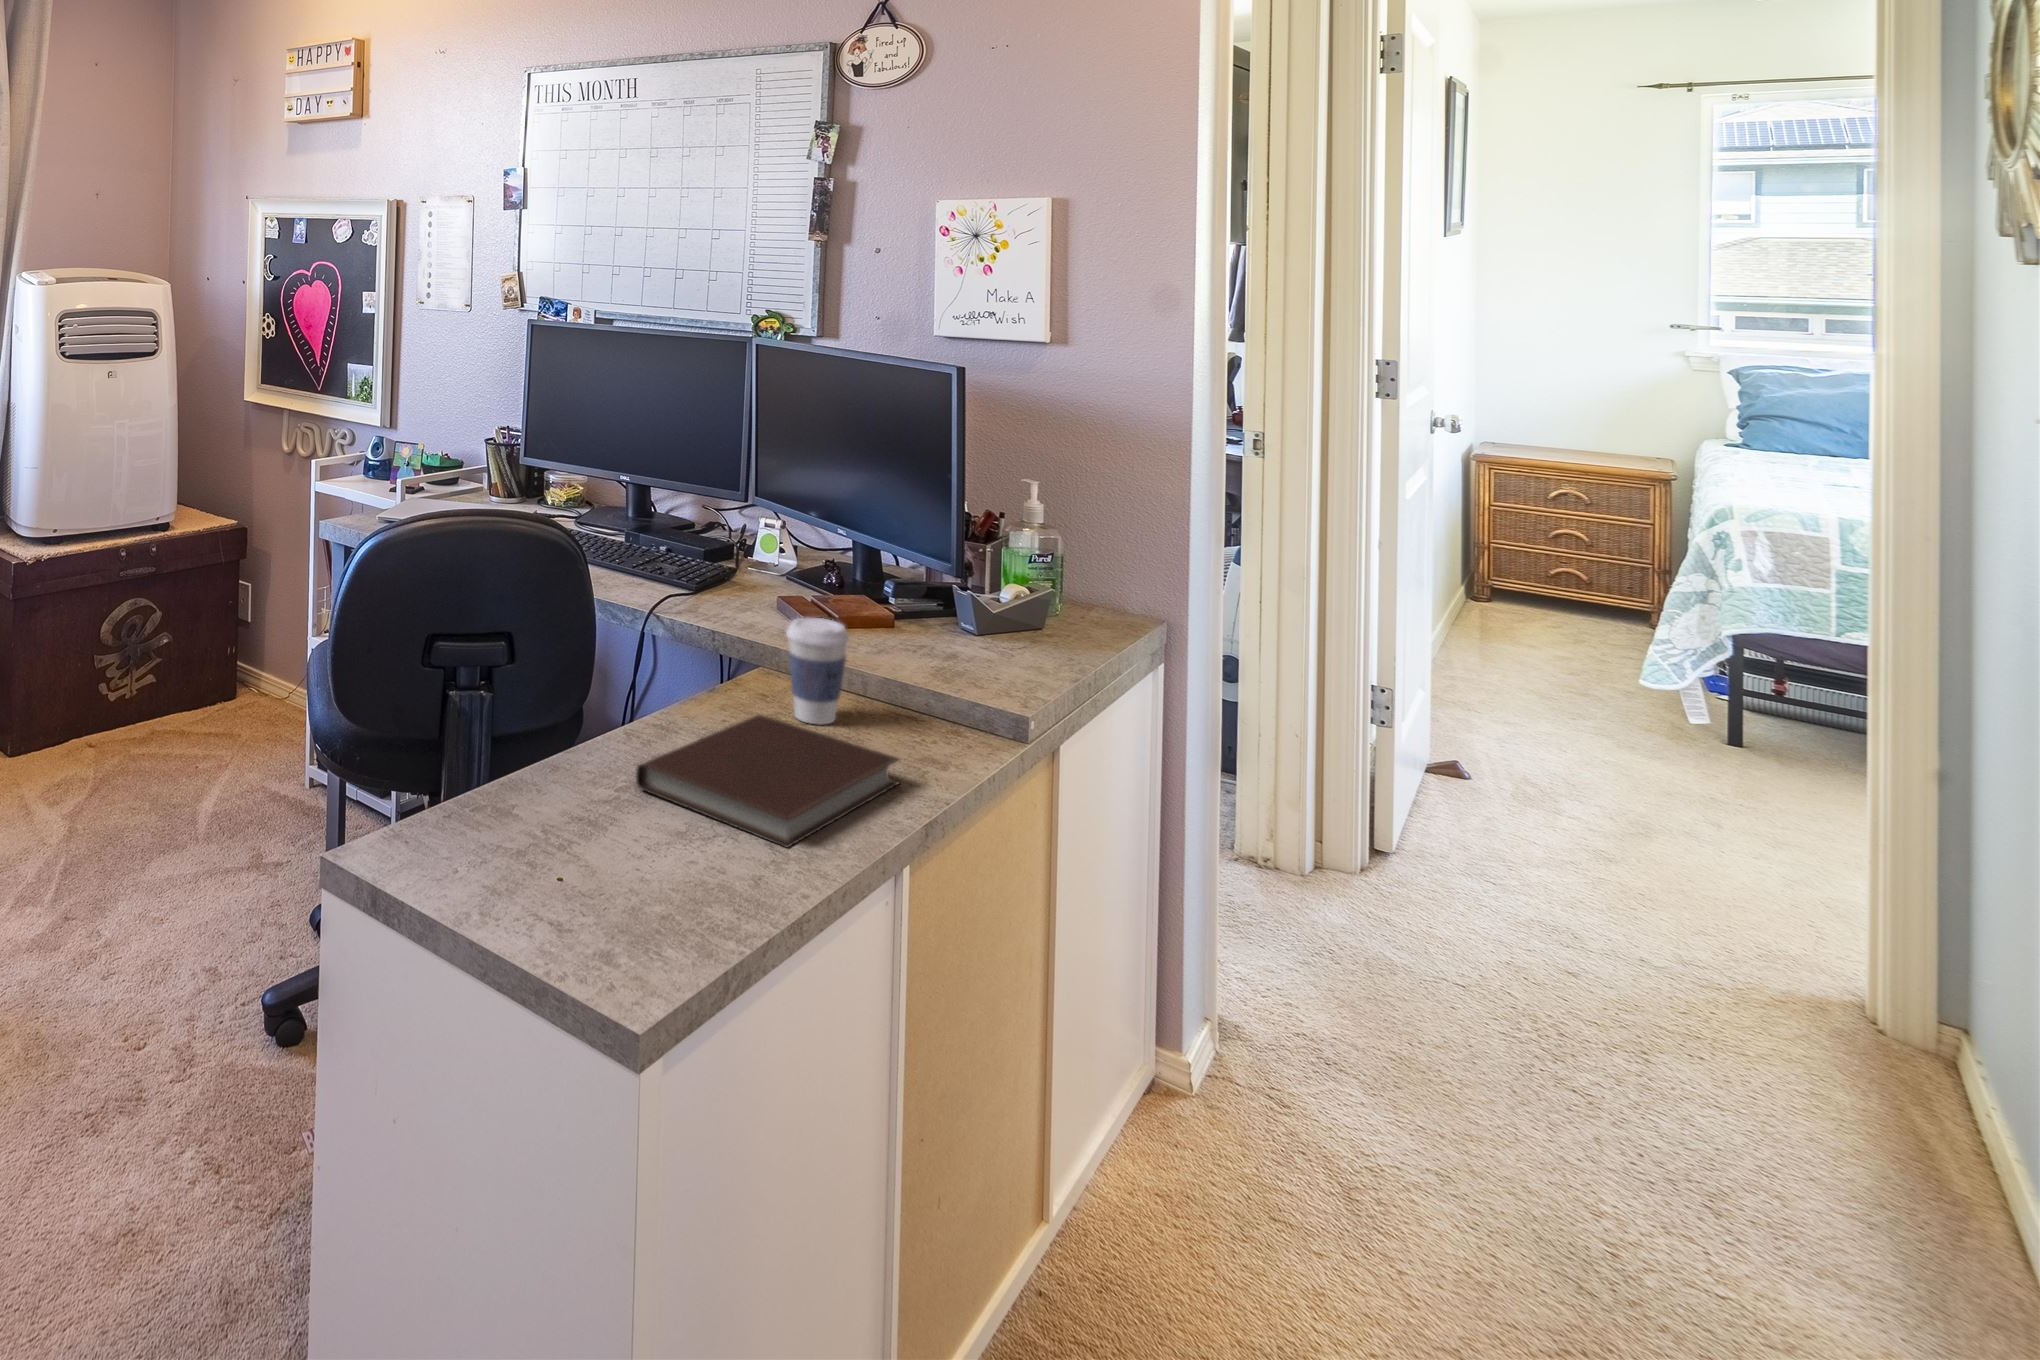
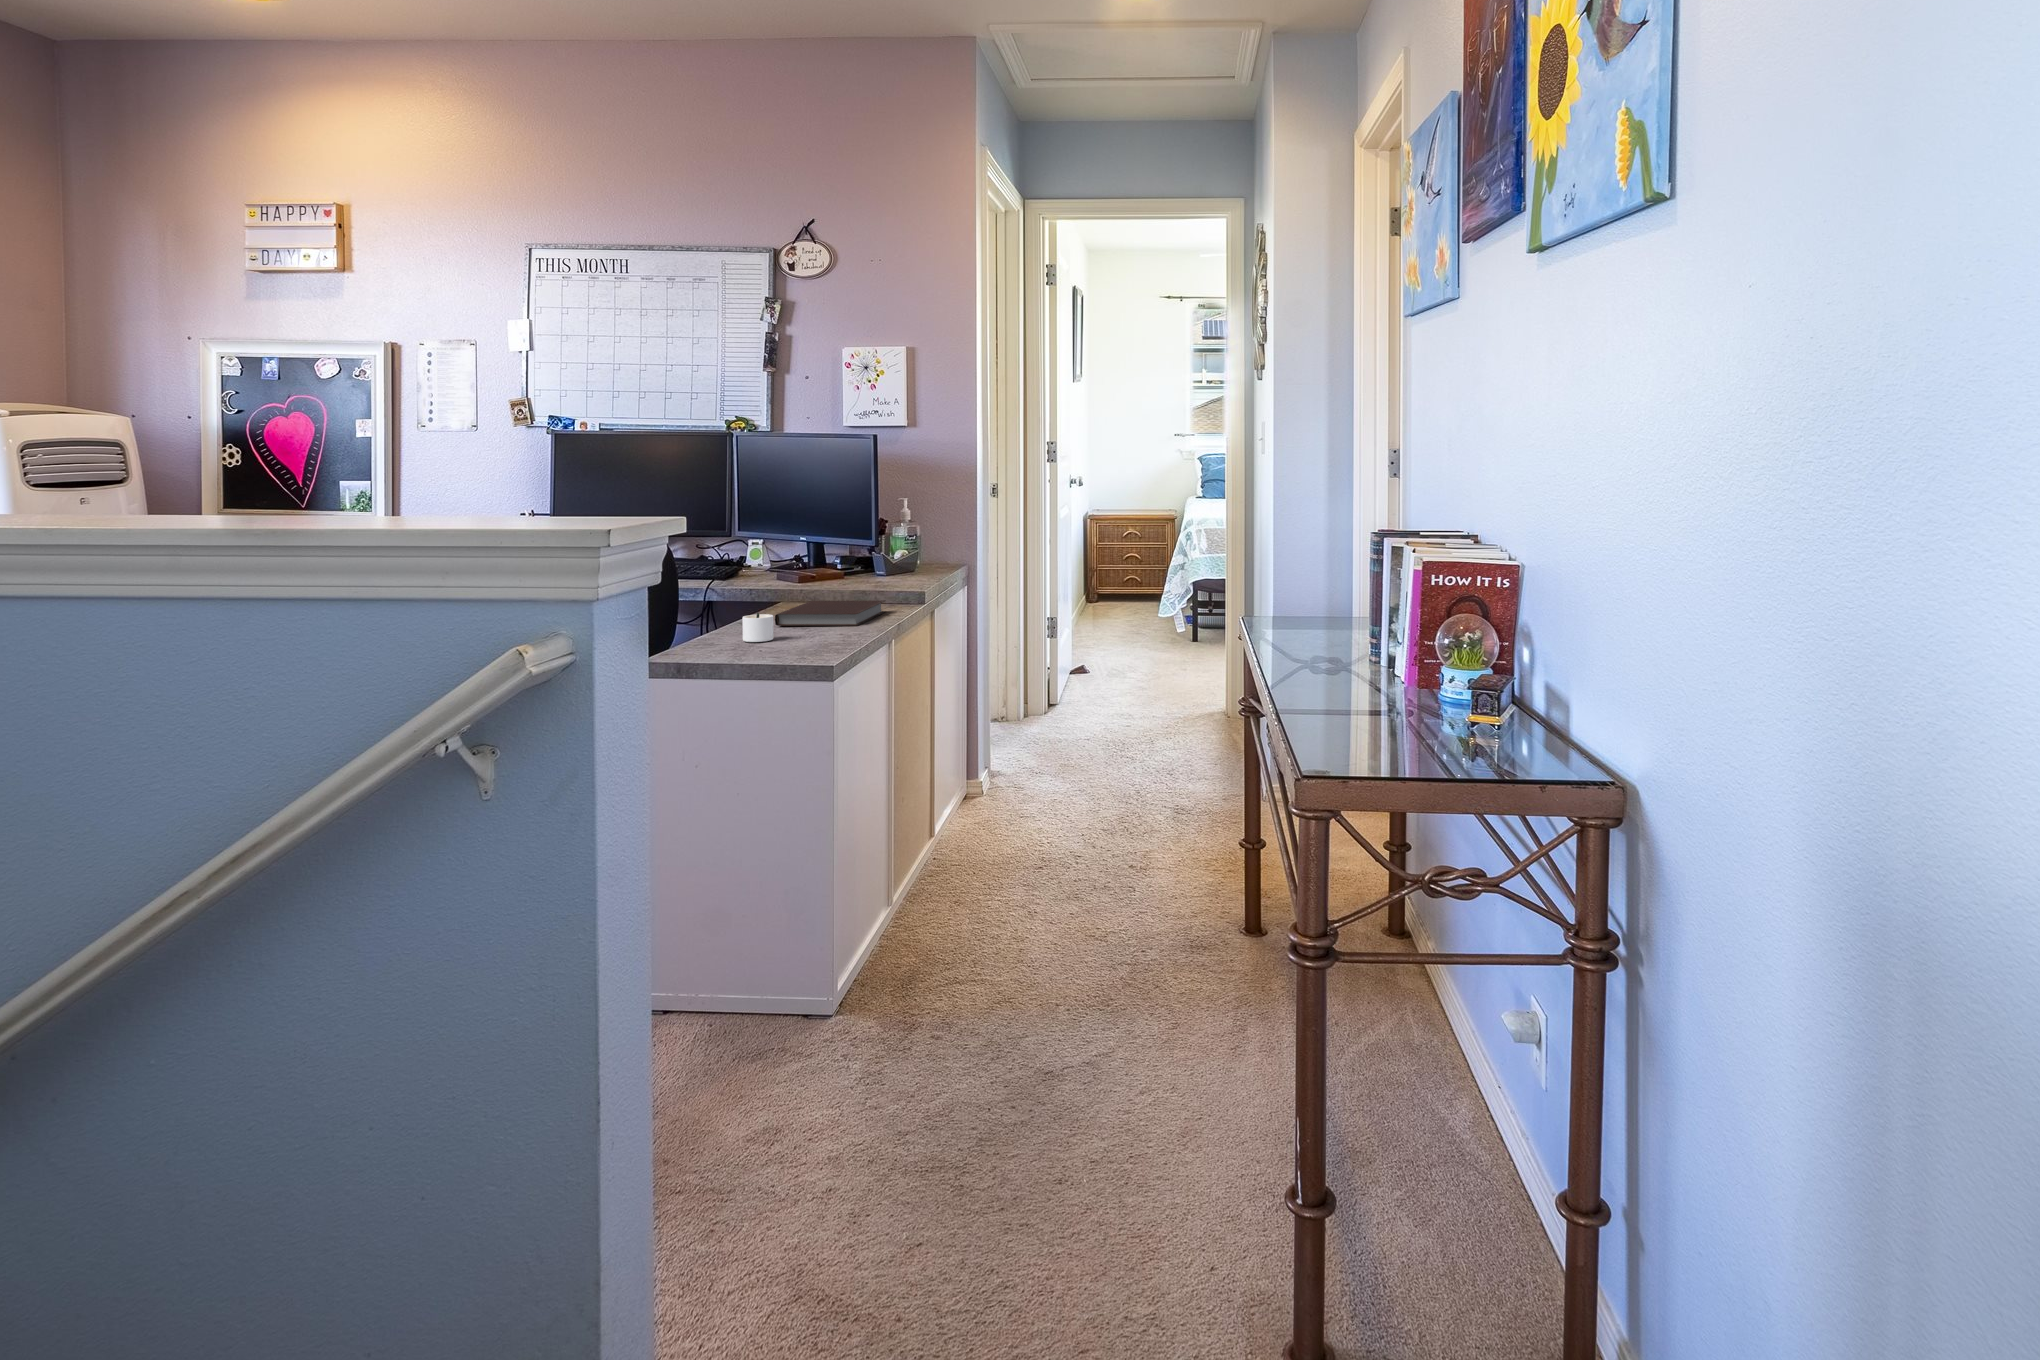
coffee cup: present [786,617,849,725] -> none [813,558,845,608]
candle: none [503,793,597,872] -> present [743,613,774,642]

